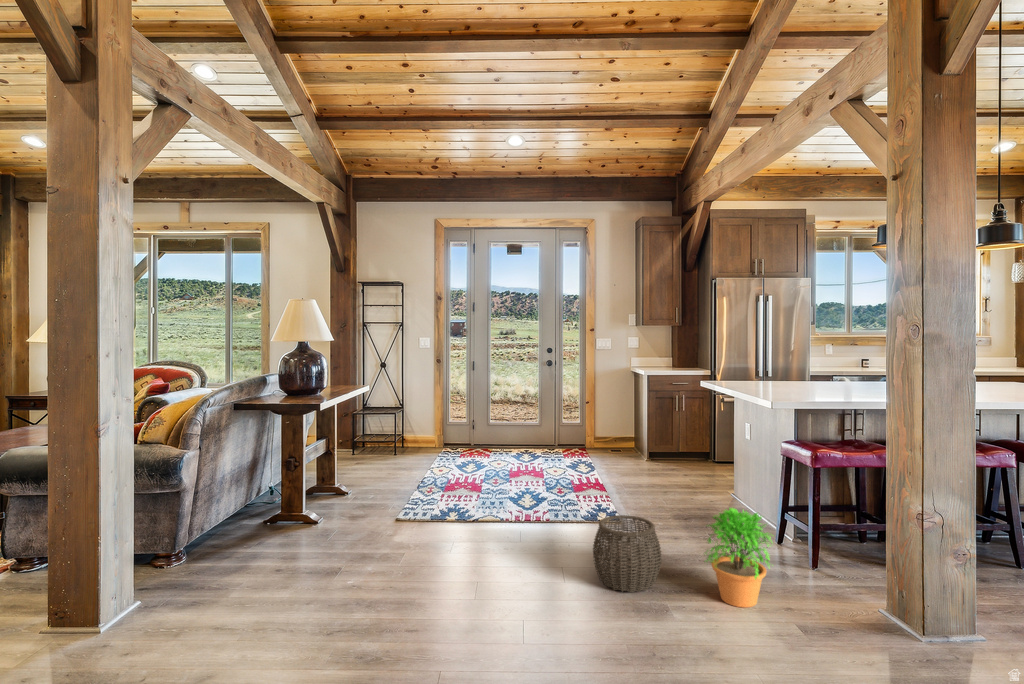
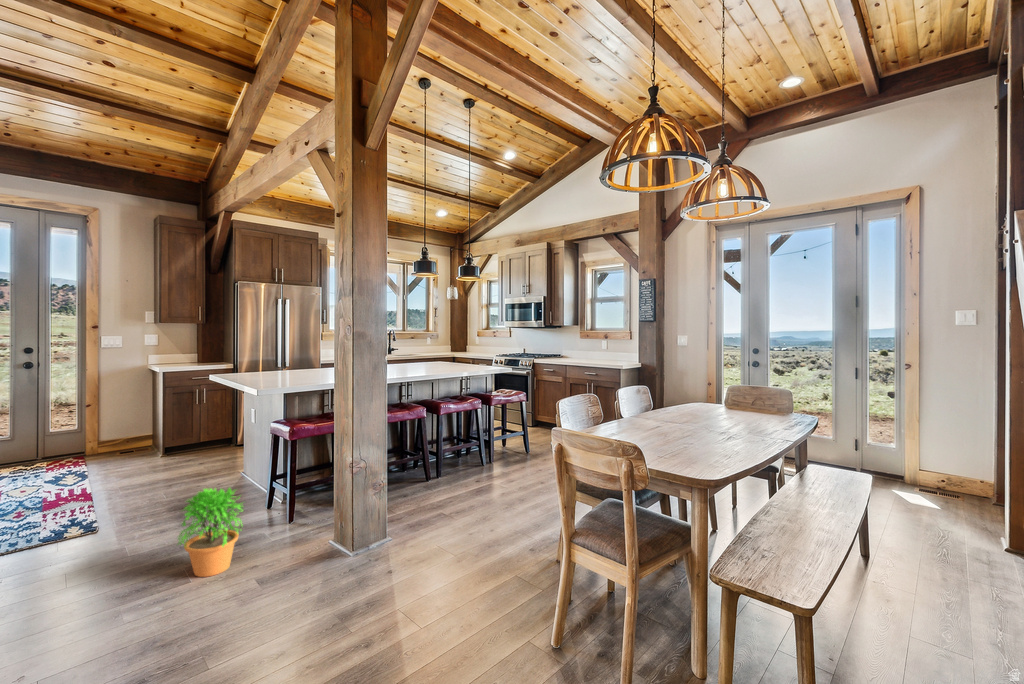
woven basket: present [593,515,661,592] -> none [31,520,130,607]

